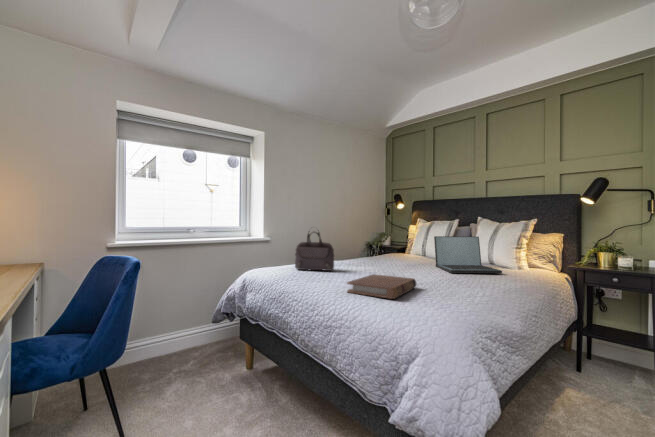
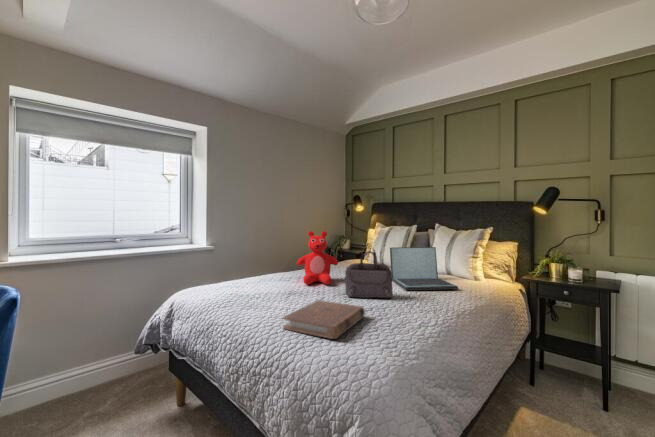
teddy bear: none [348,220,386,267] -> present [297,231,338,285]
handbag: present [295,232,334,271] -> present [345,249,393,298]

